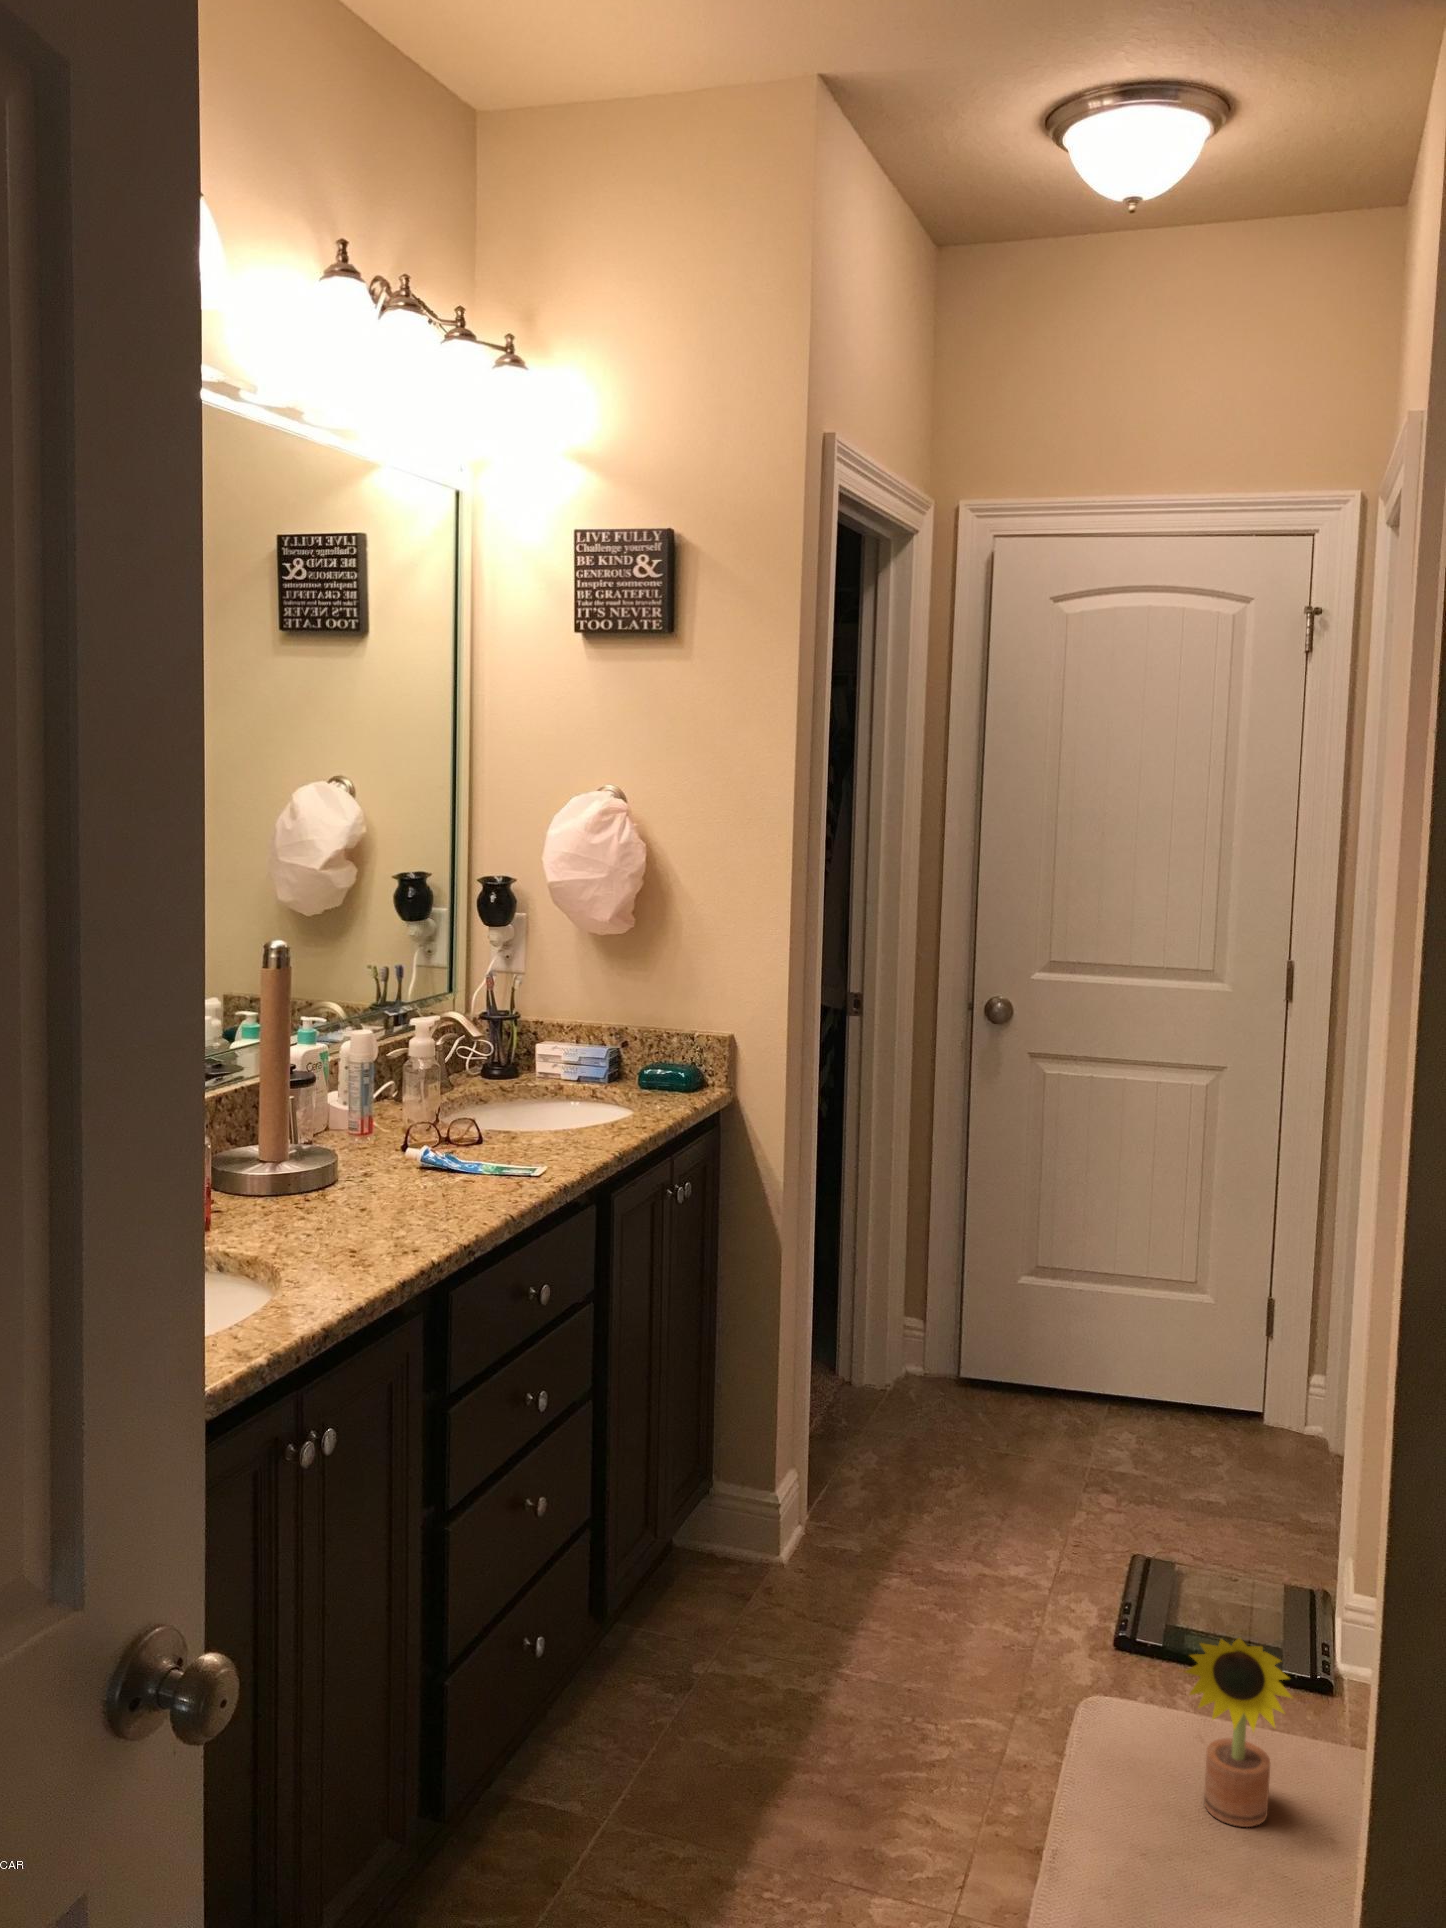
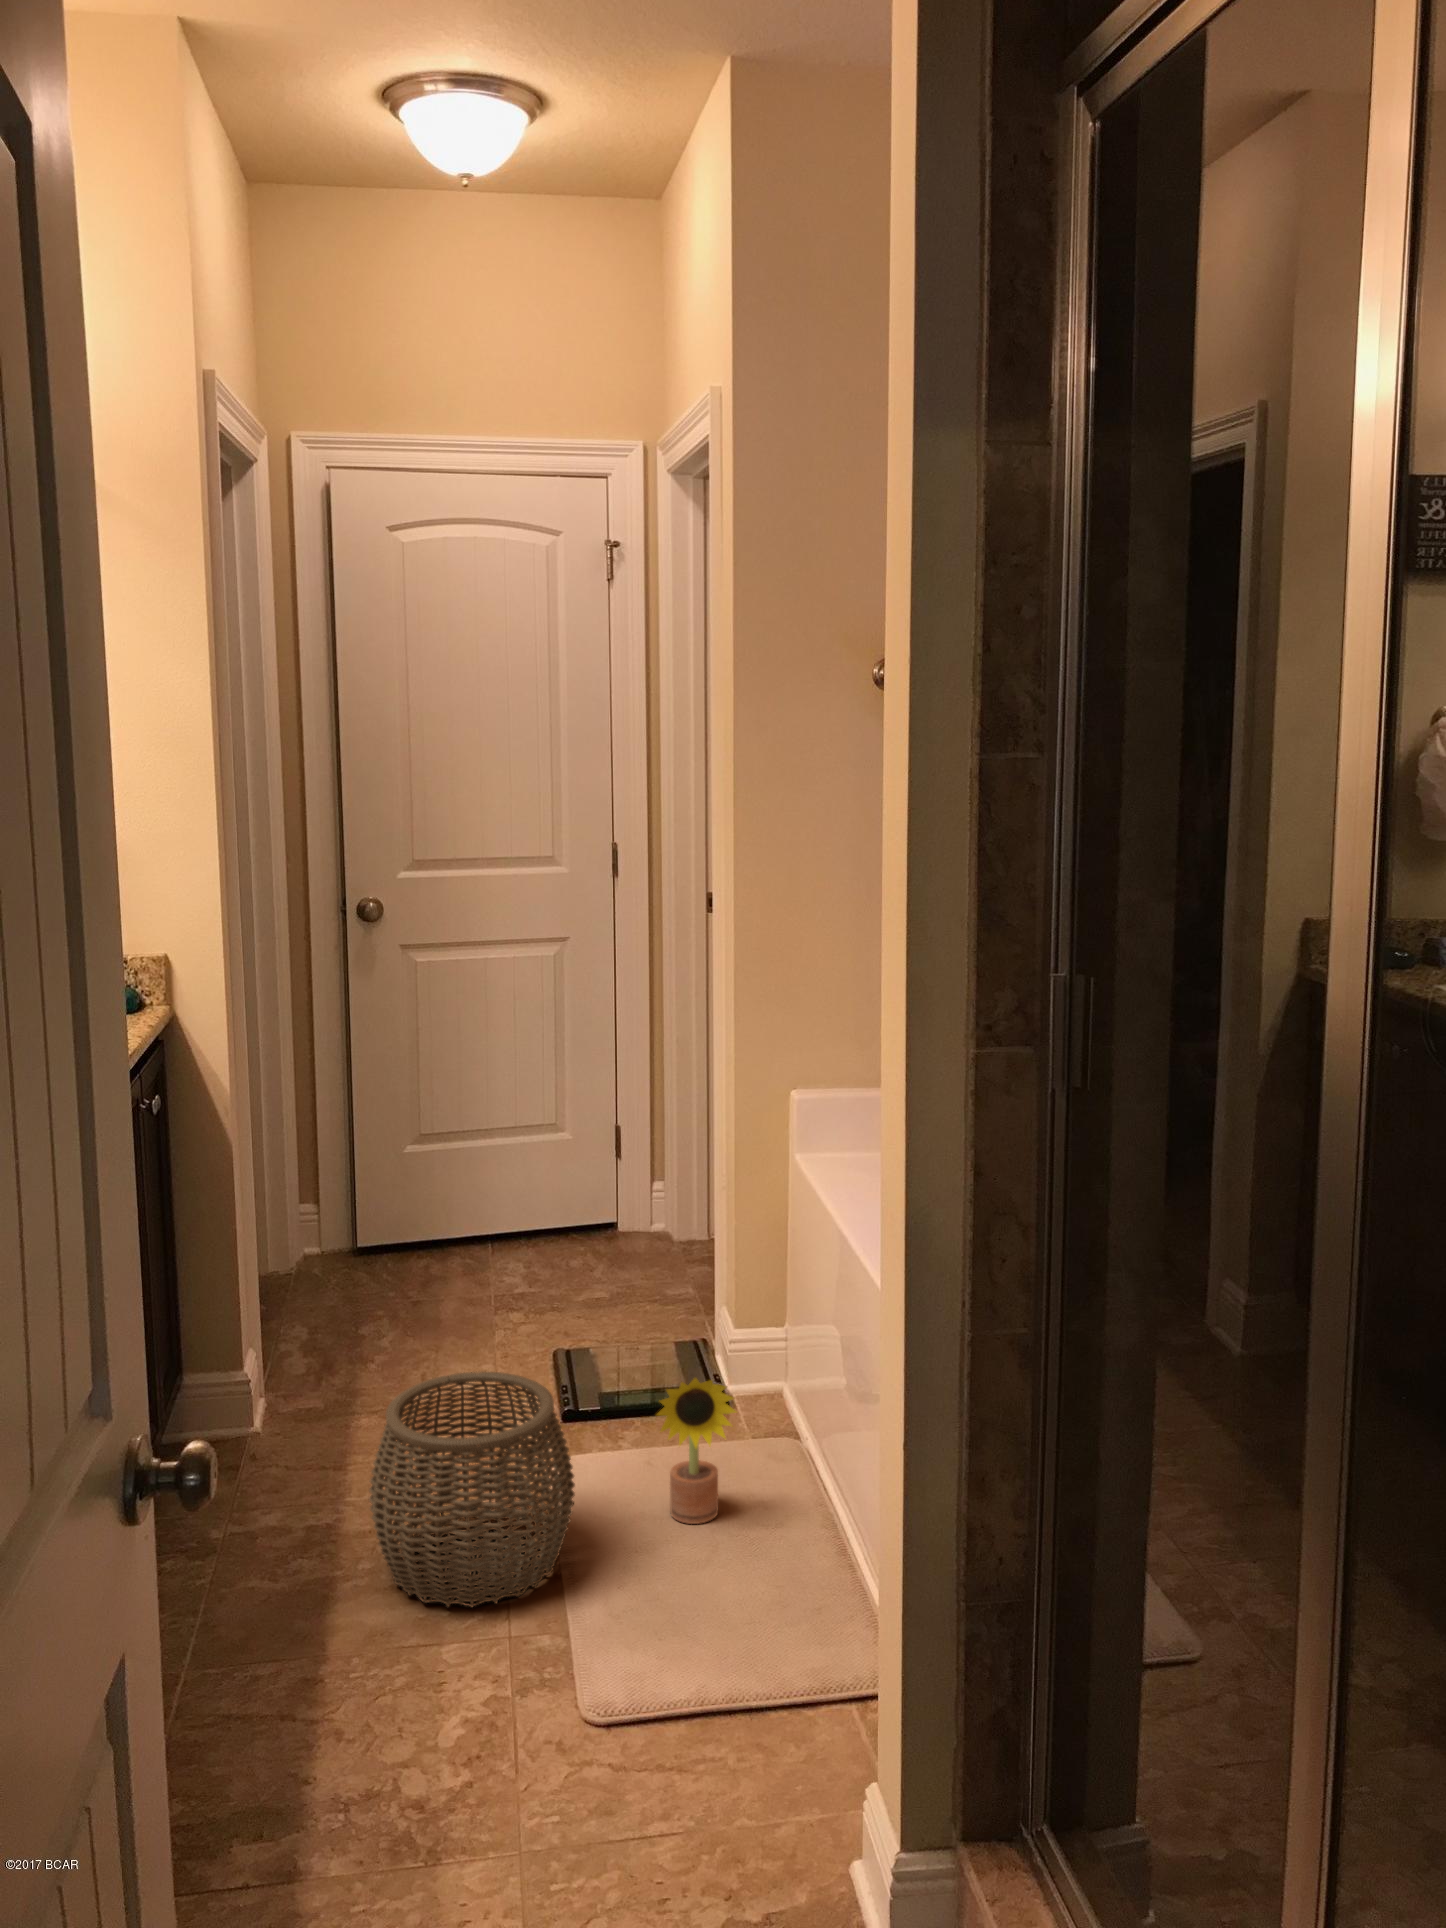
woven basket: none [828,1556,1072,1851] -> present [369,1372,575,1607]

